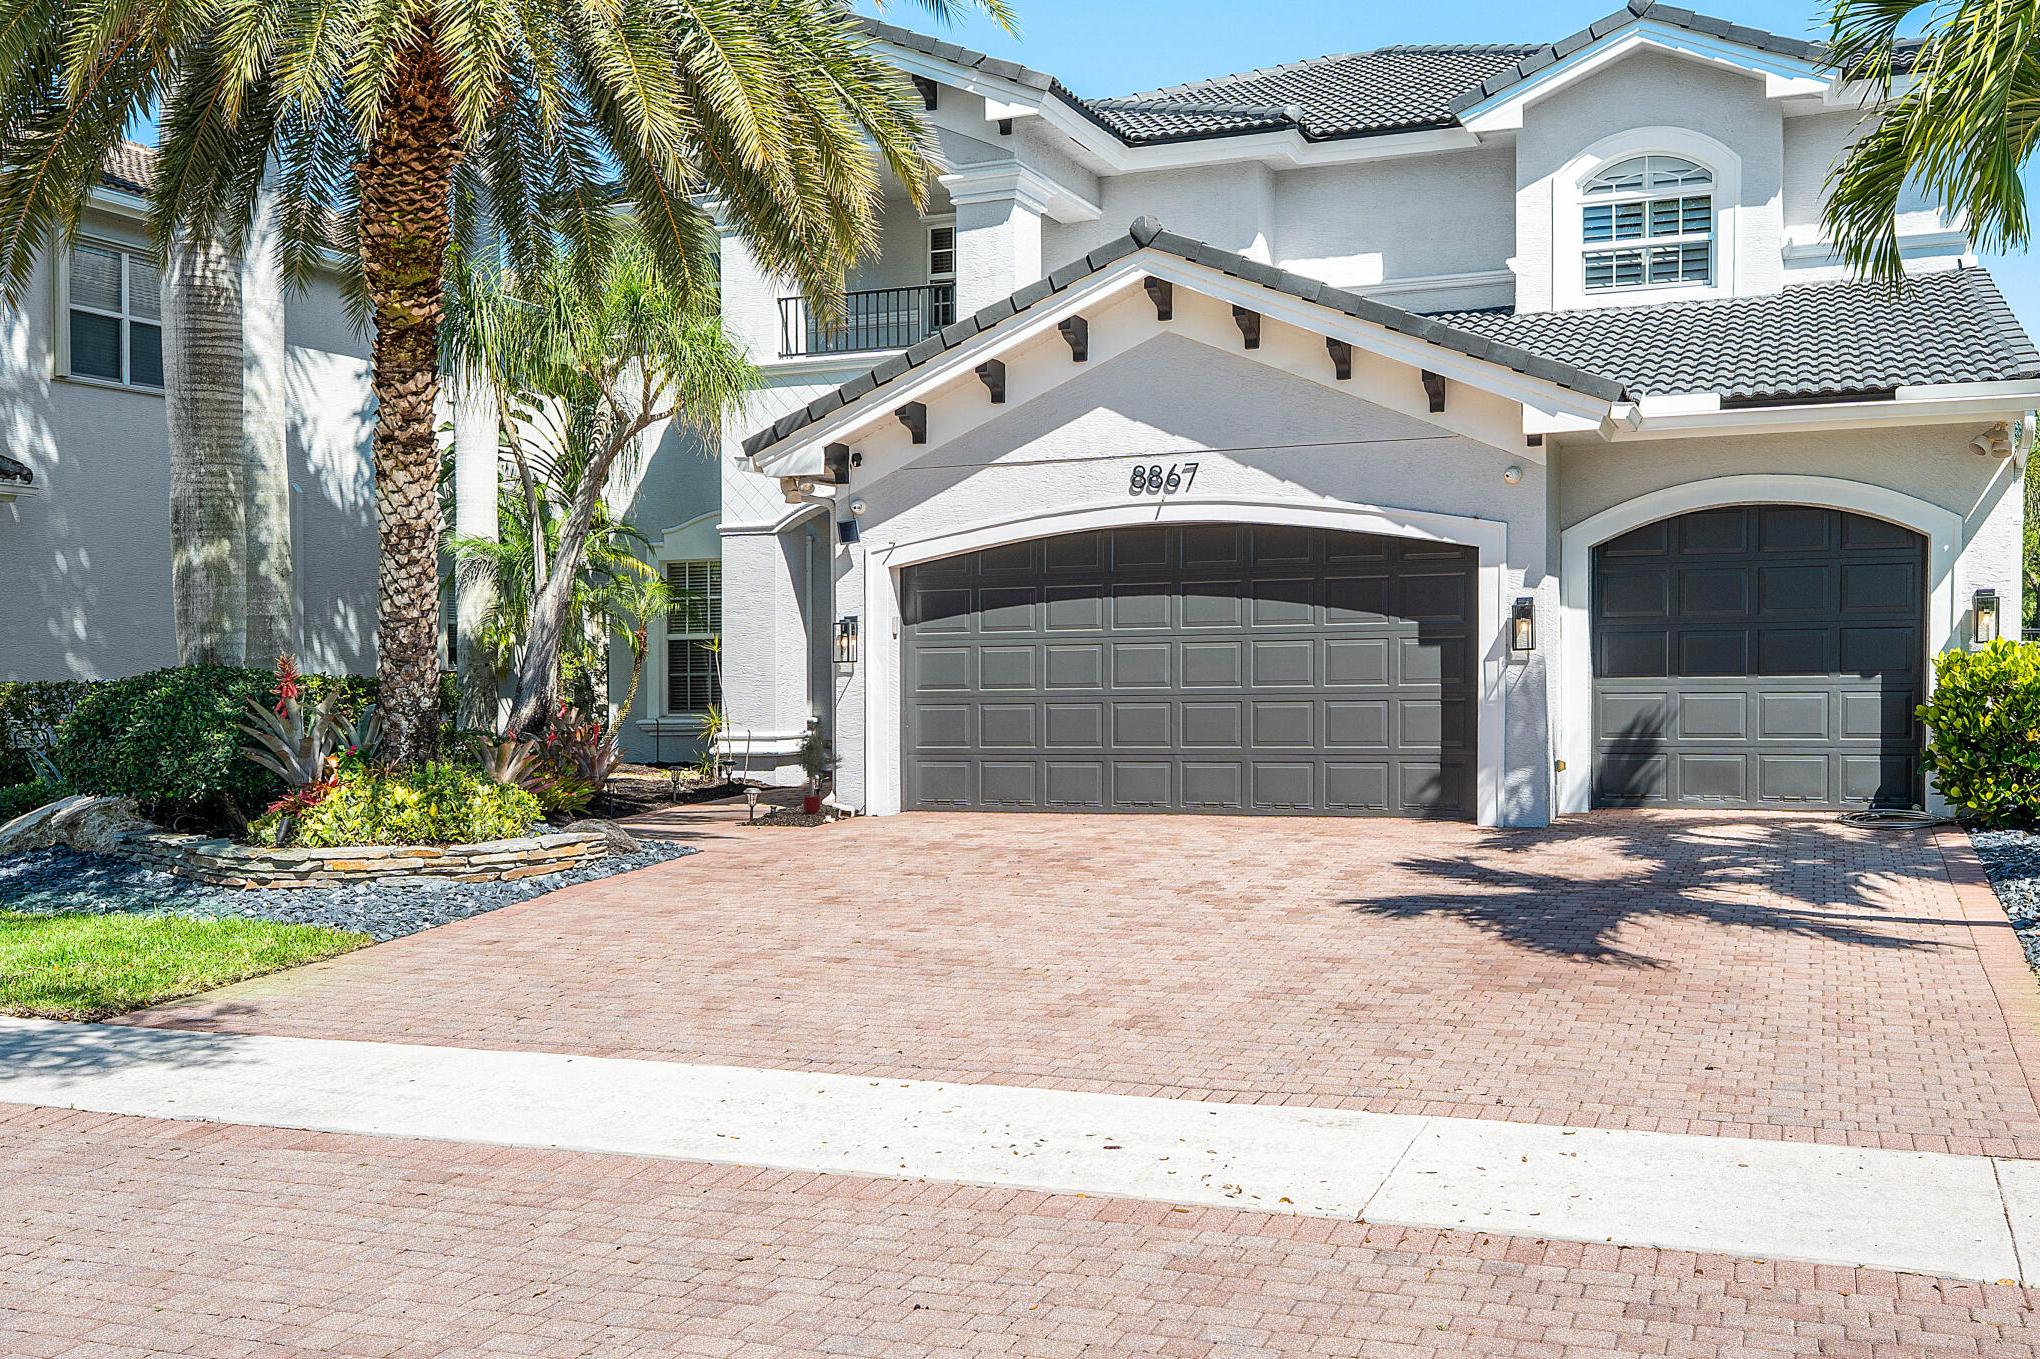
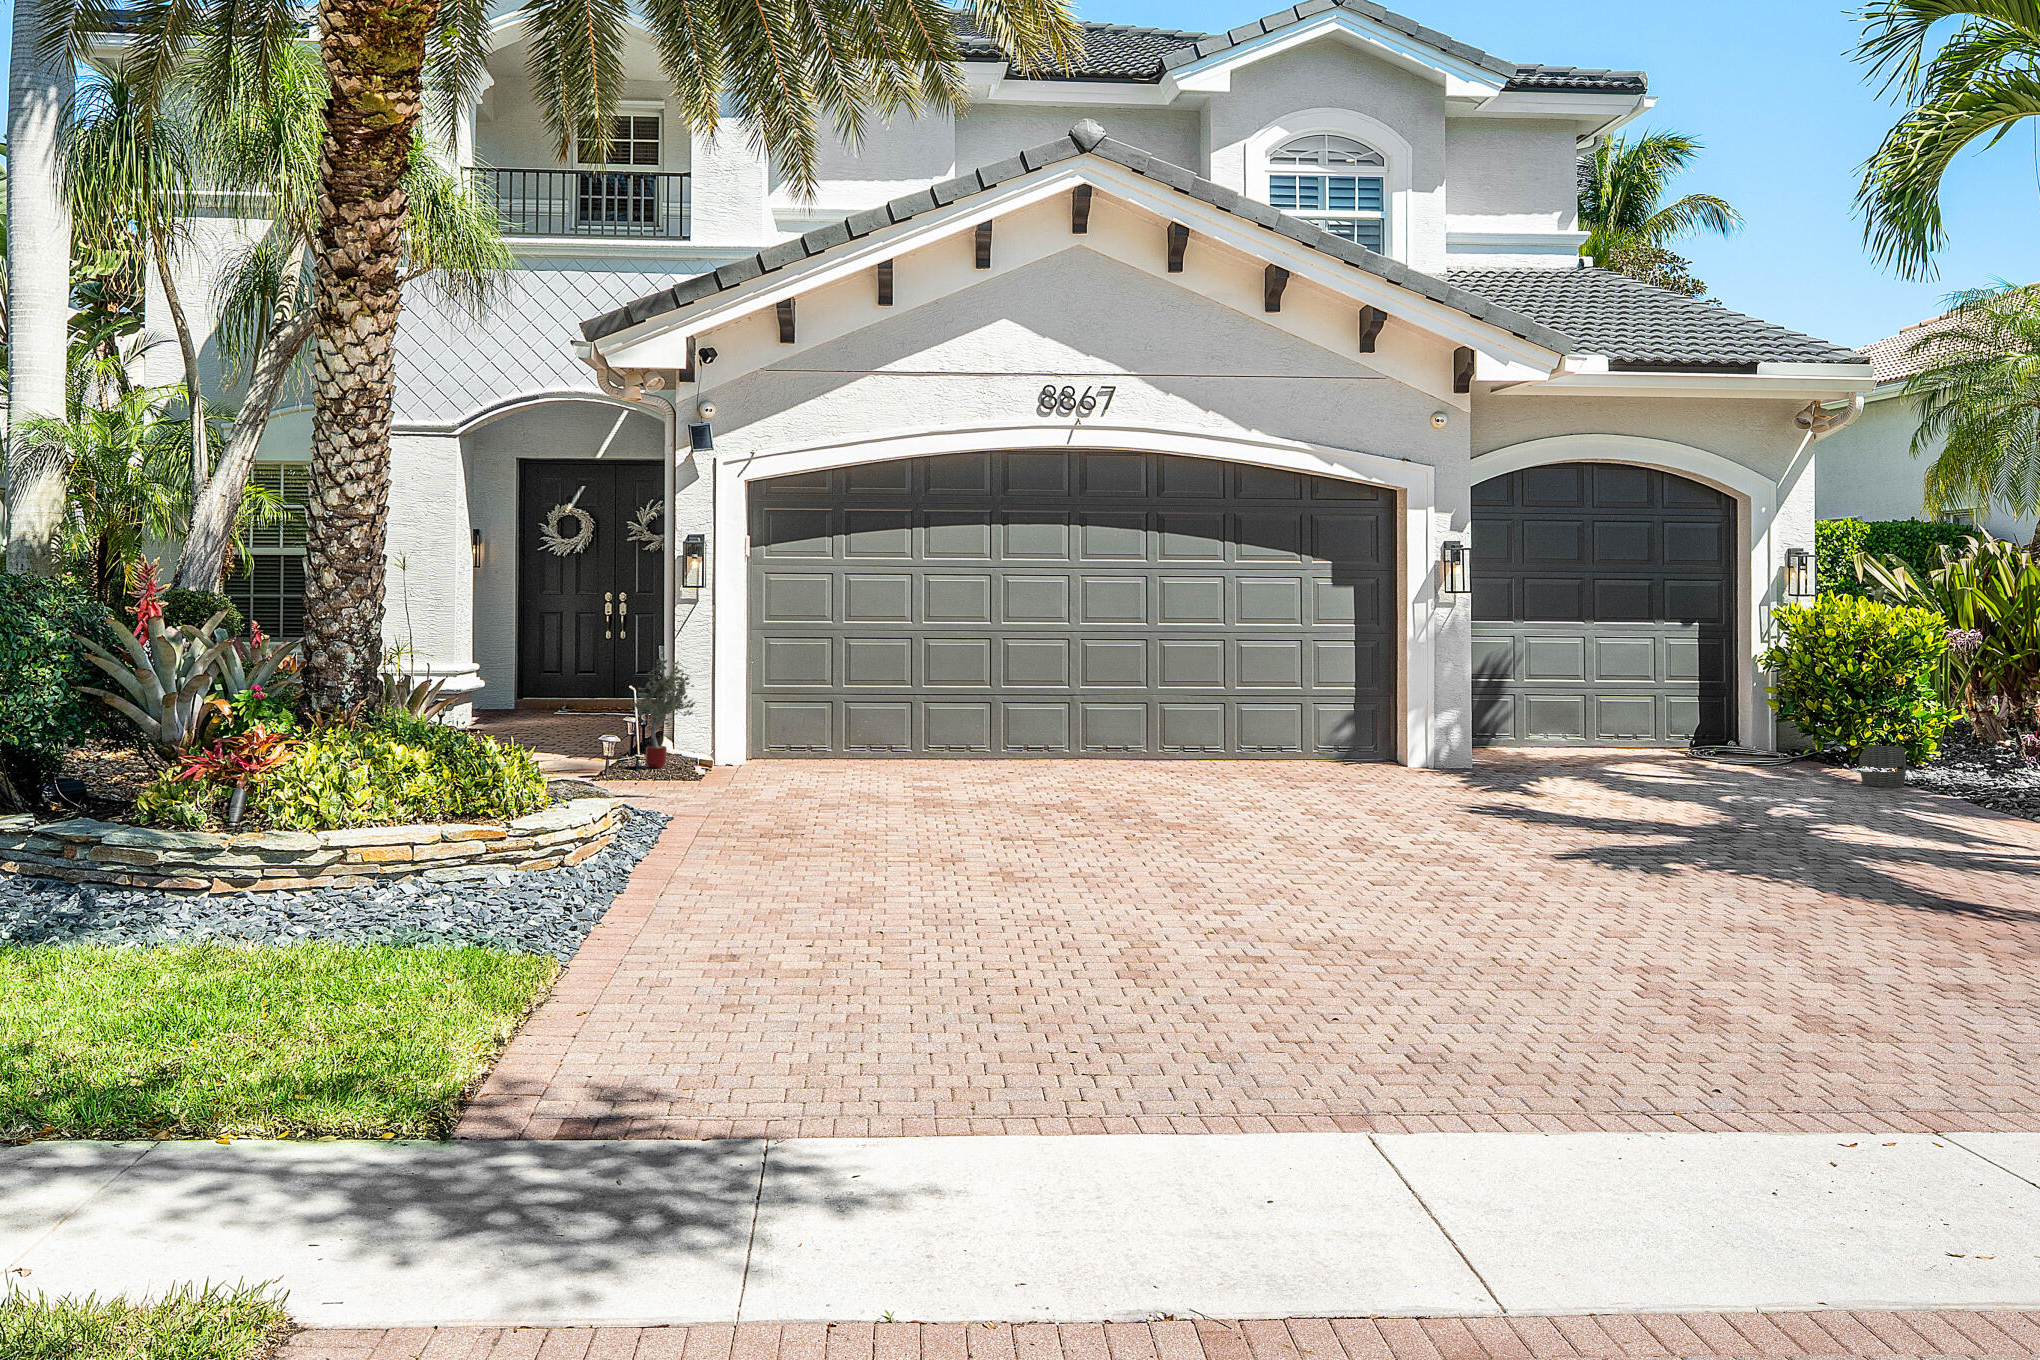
woven basket: none [1966,794,2014,844] -> present [1859,745,1906,788]

